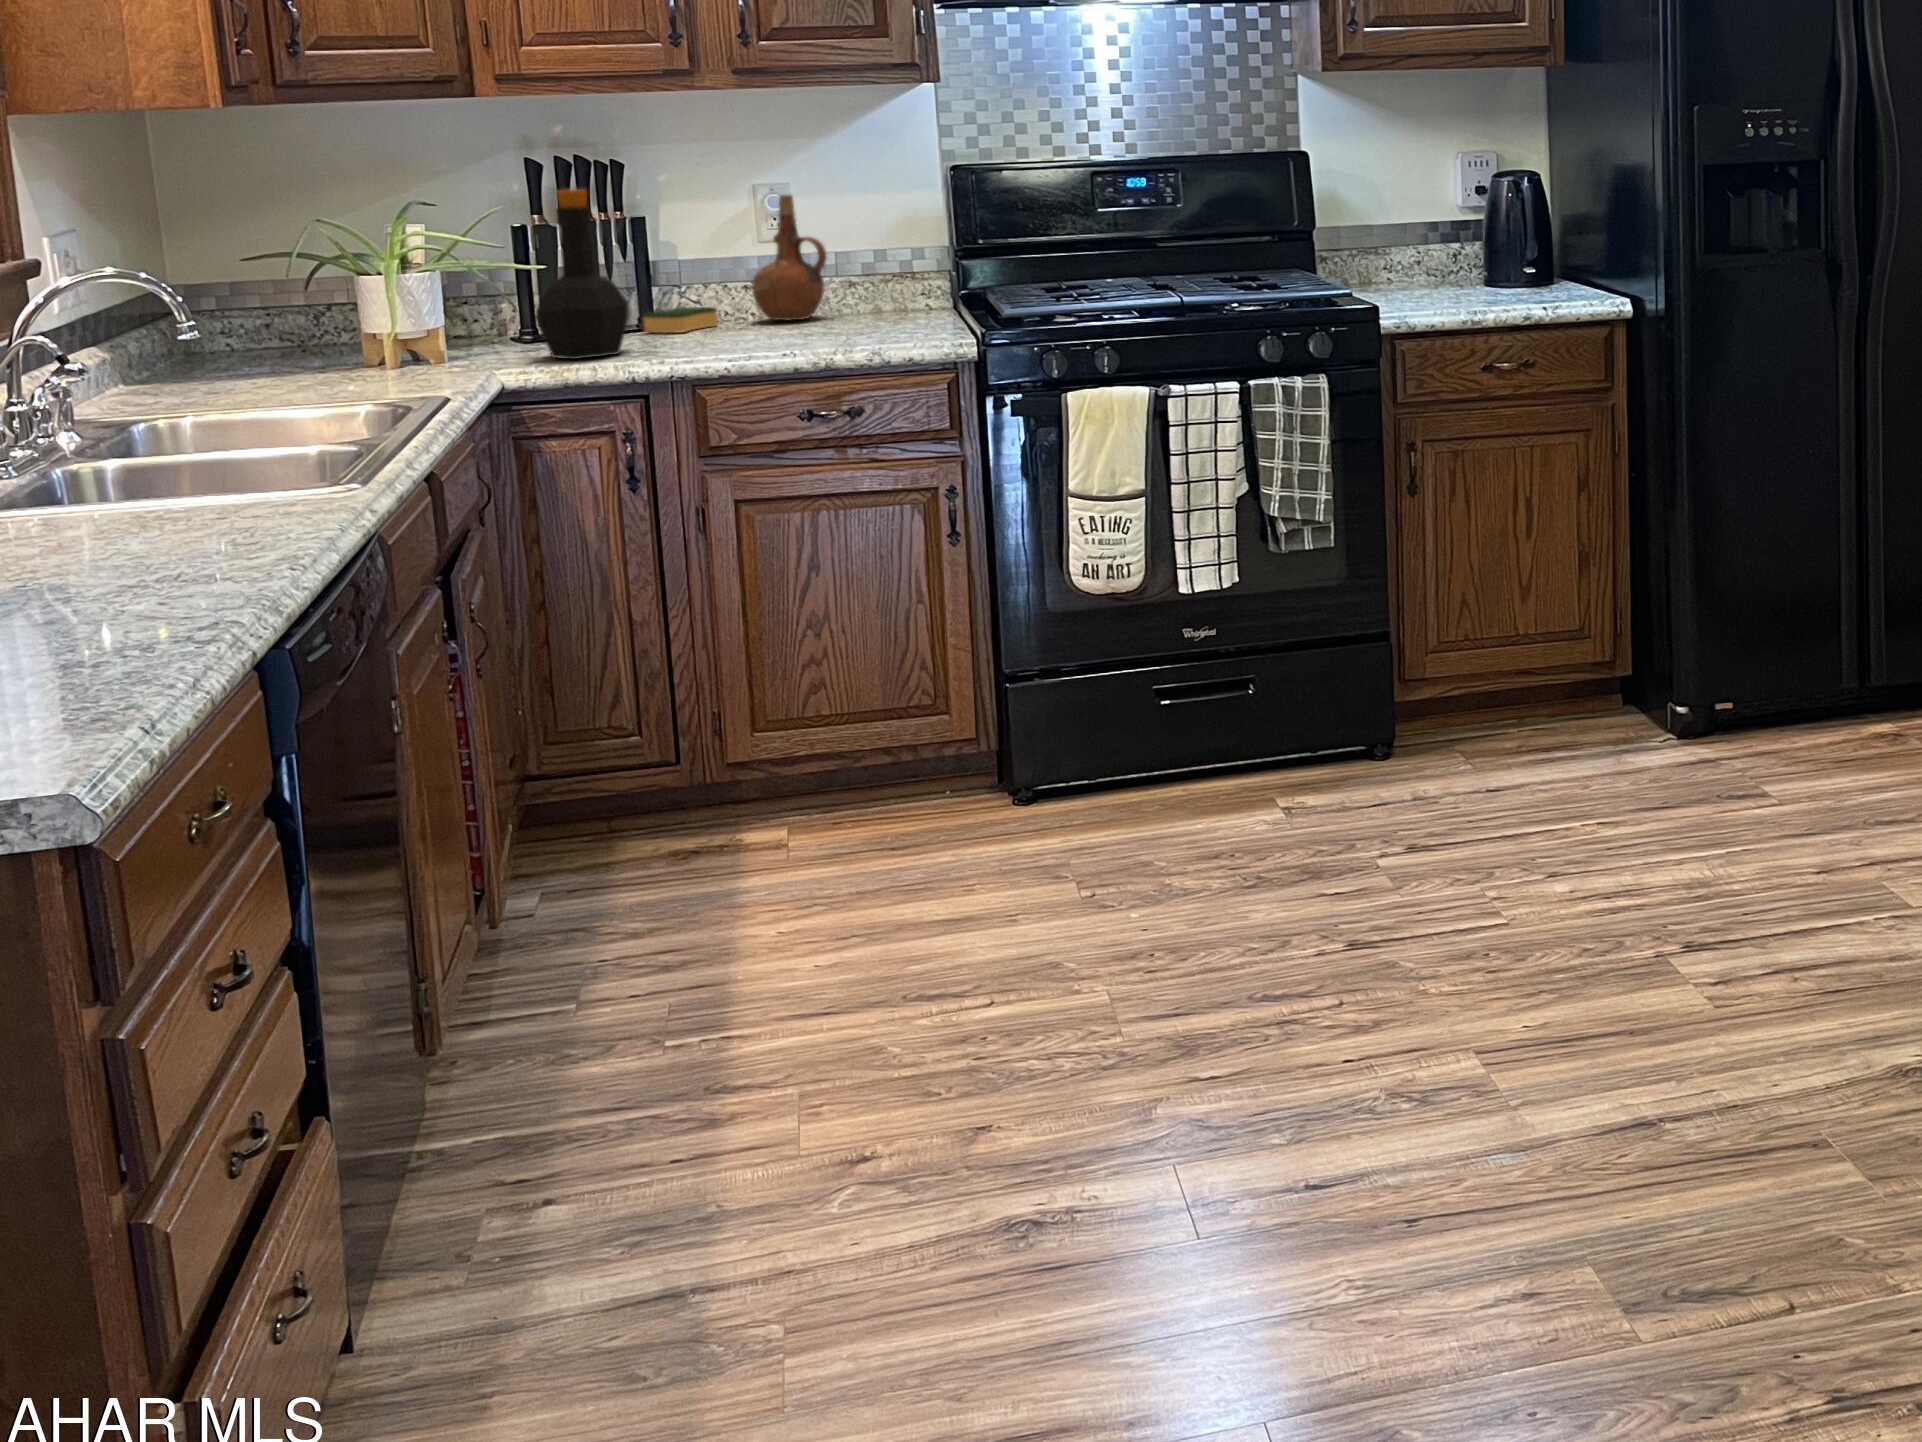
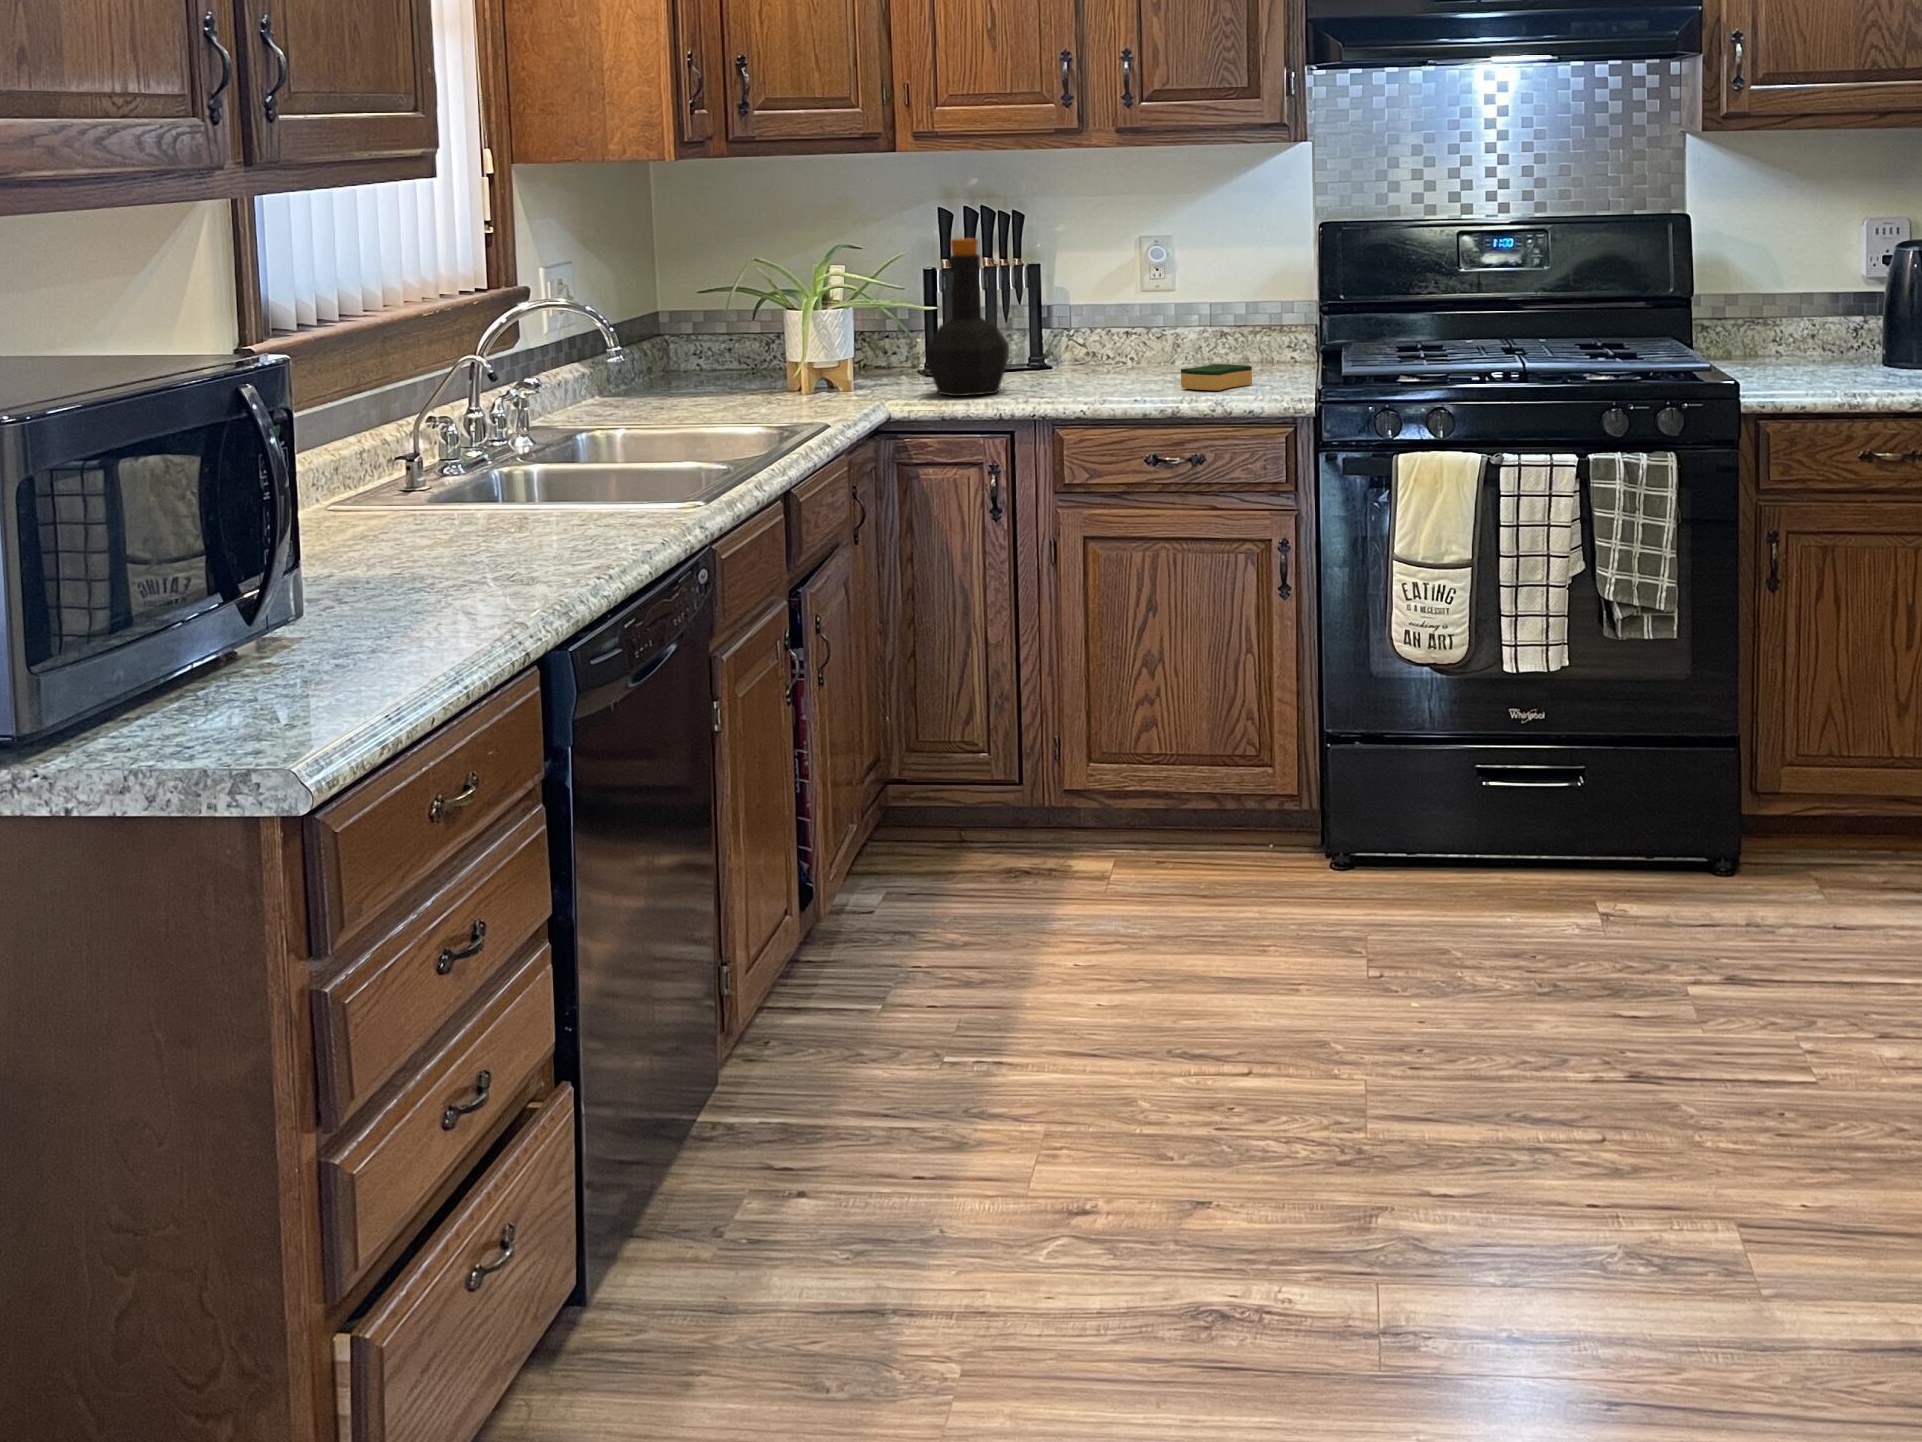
ceramic pitcher: present [752,195,827,320] -> none [1129,247,1199,368]
sponge: present [643,307,718,333] -> present [1181,364,1252,390]

